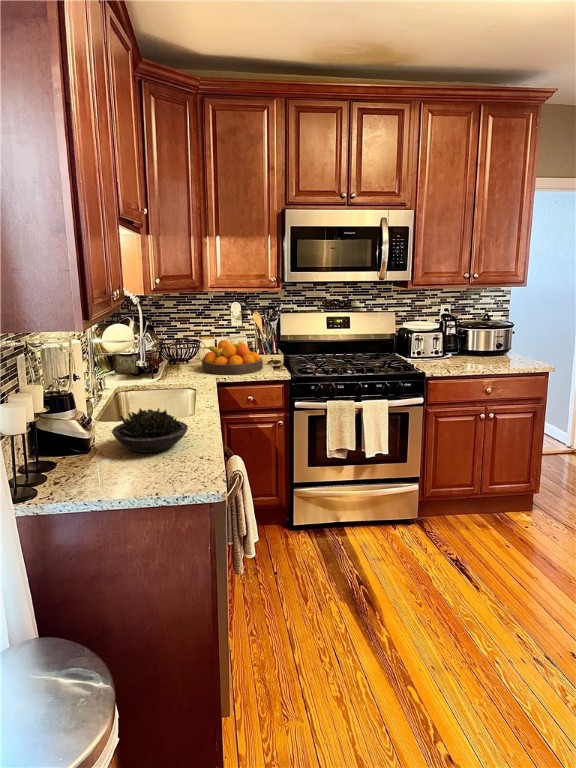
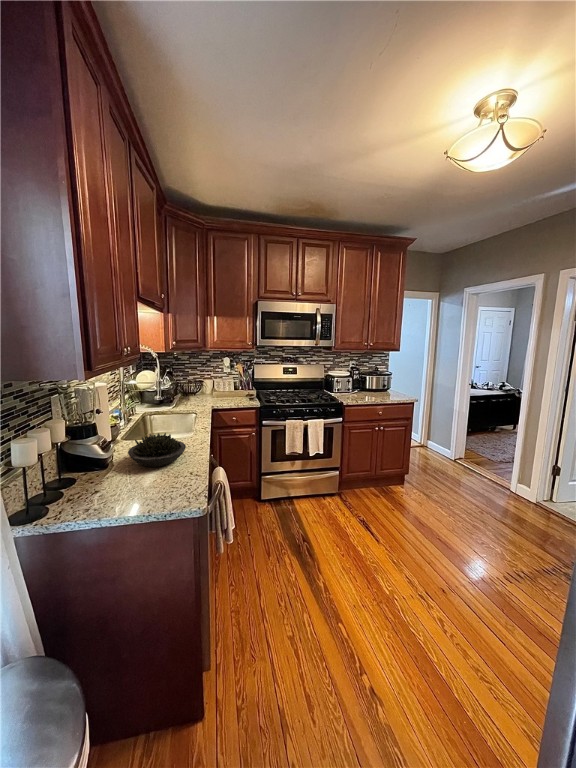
fruit bowl: present [202,340,263,374] -> none [203,381,243,403]

